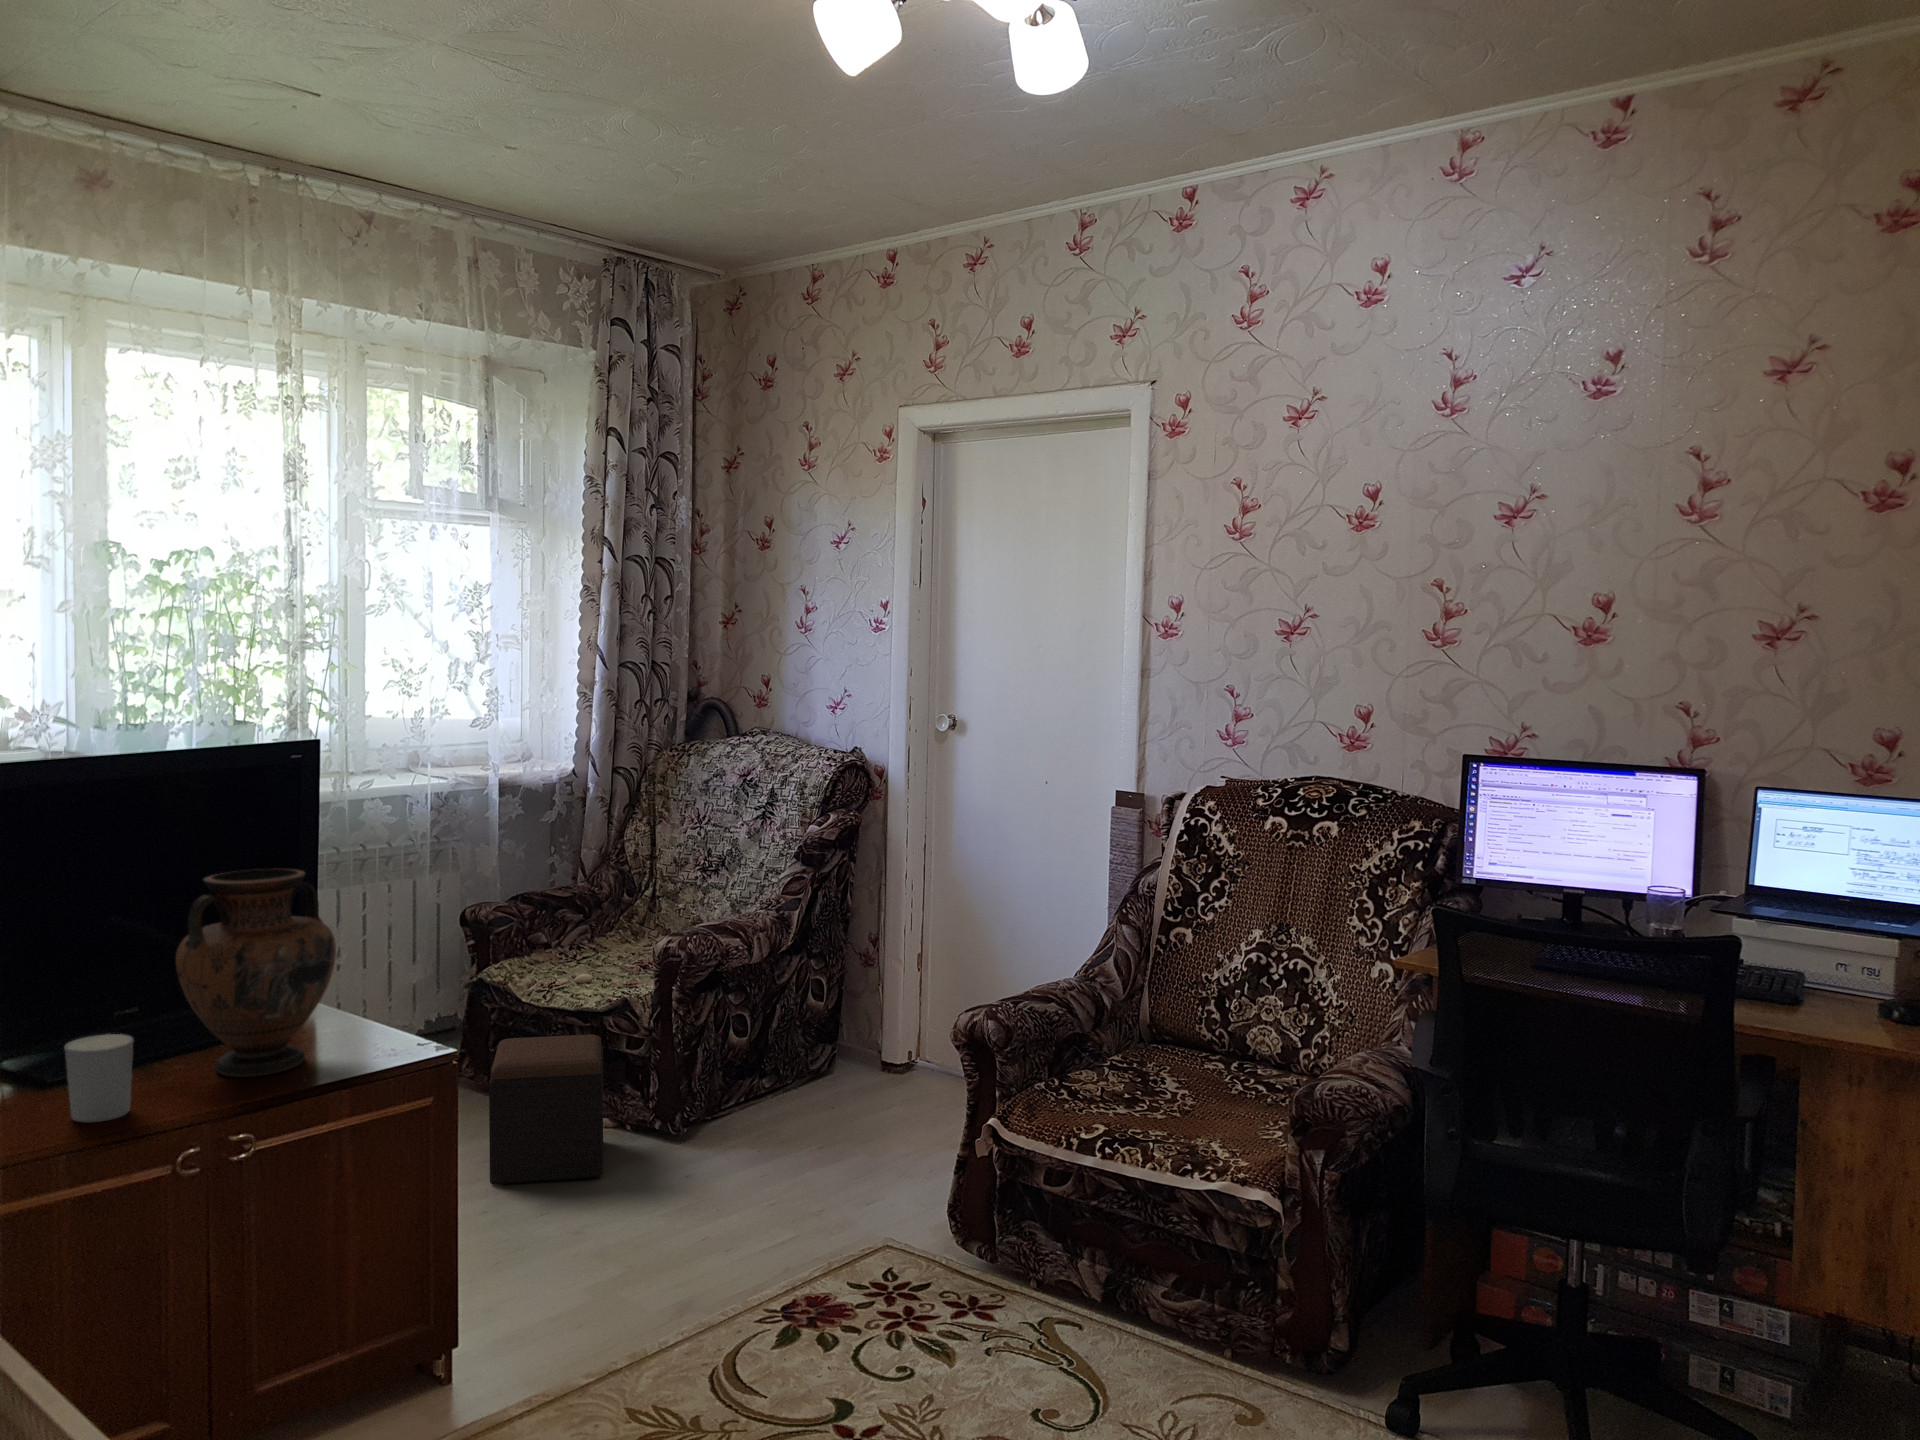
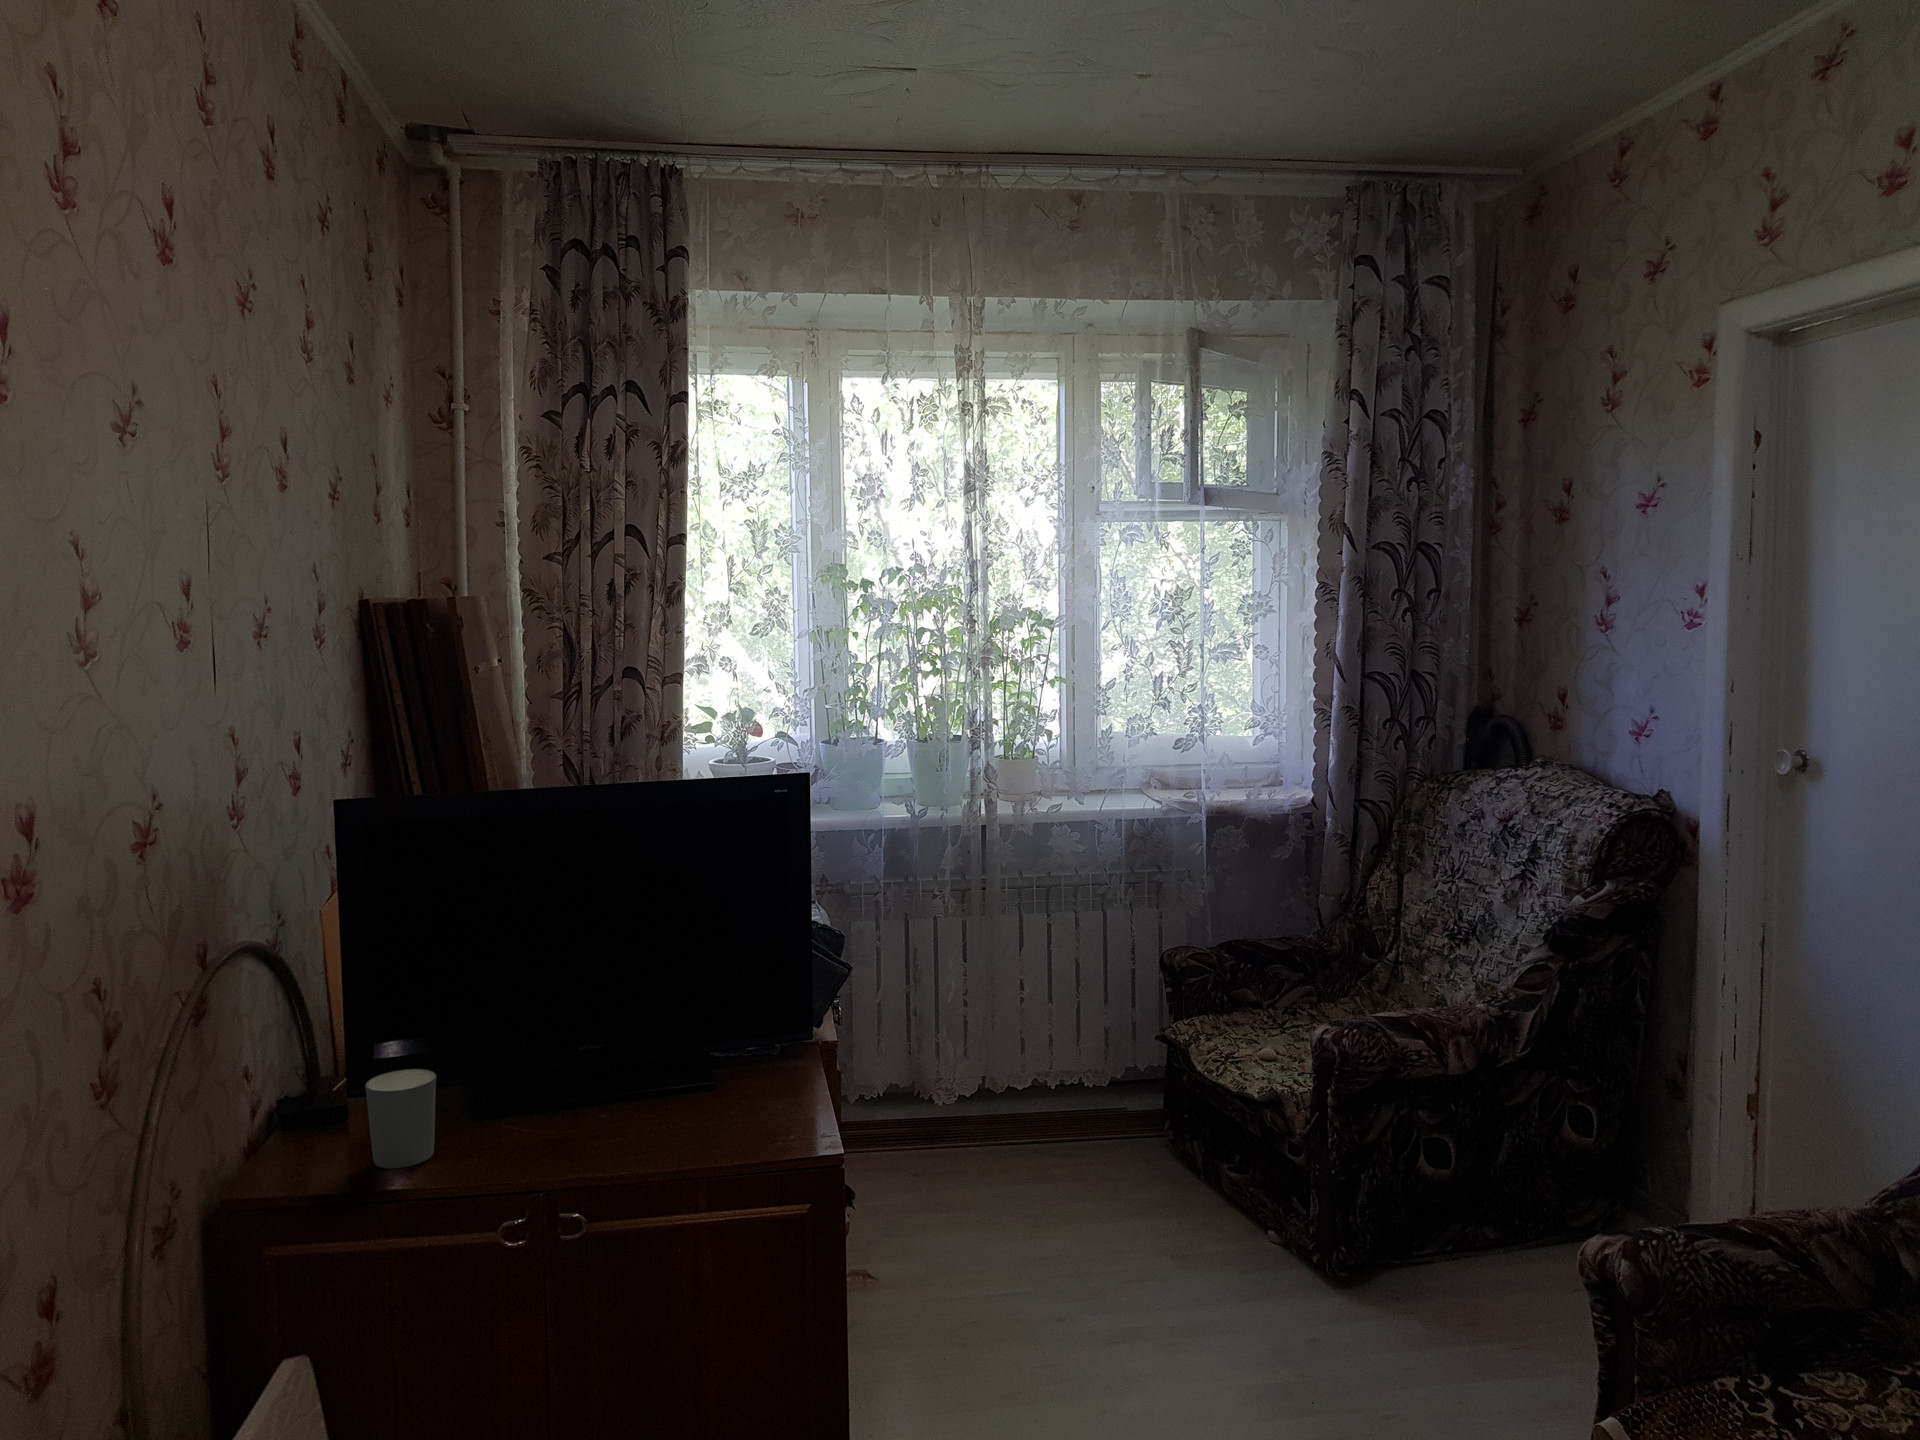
vase: present [176,869,336,1077] -> none [515,904,688,1147]
footstool: present [489,1034,603,1184] -> none [1069,1110,1236,1319]

